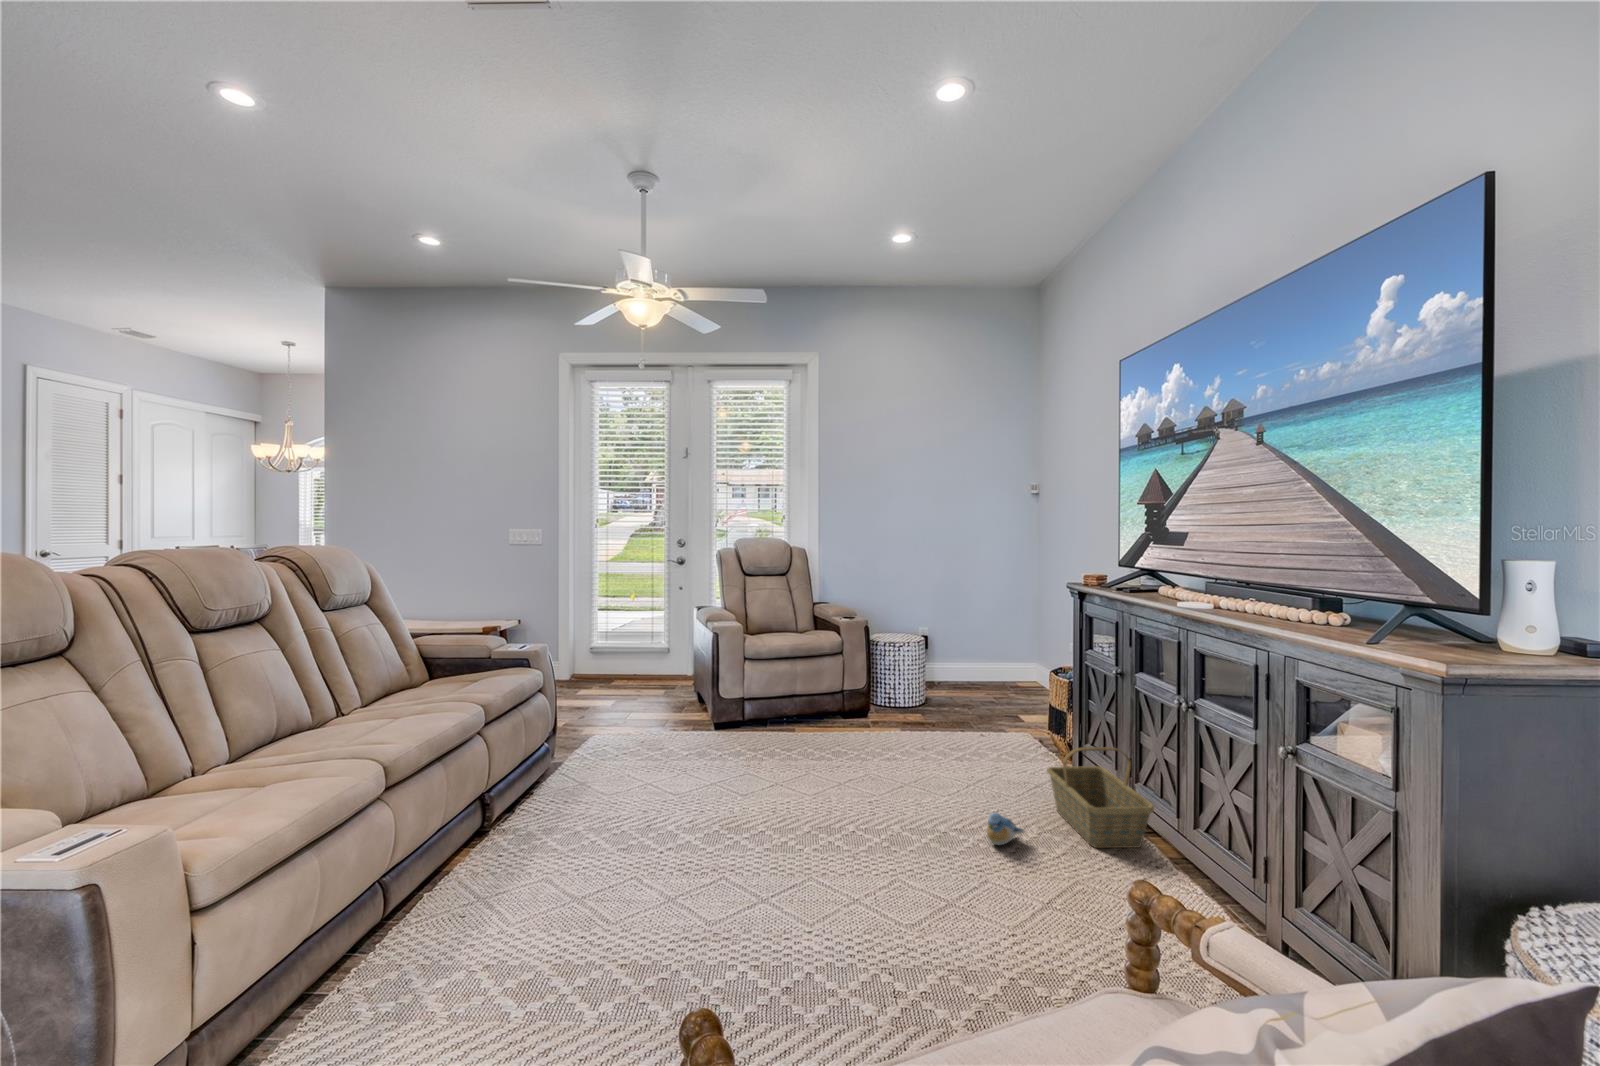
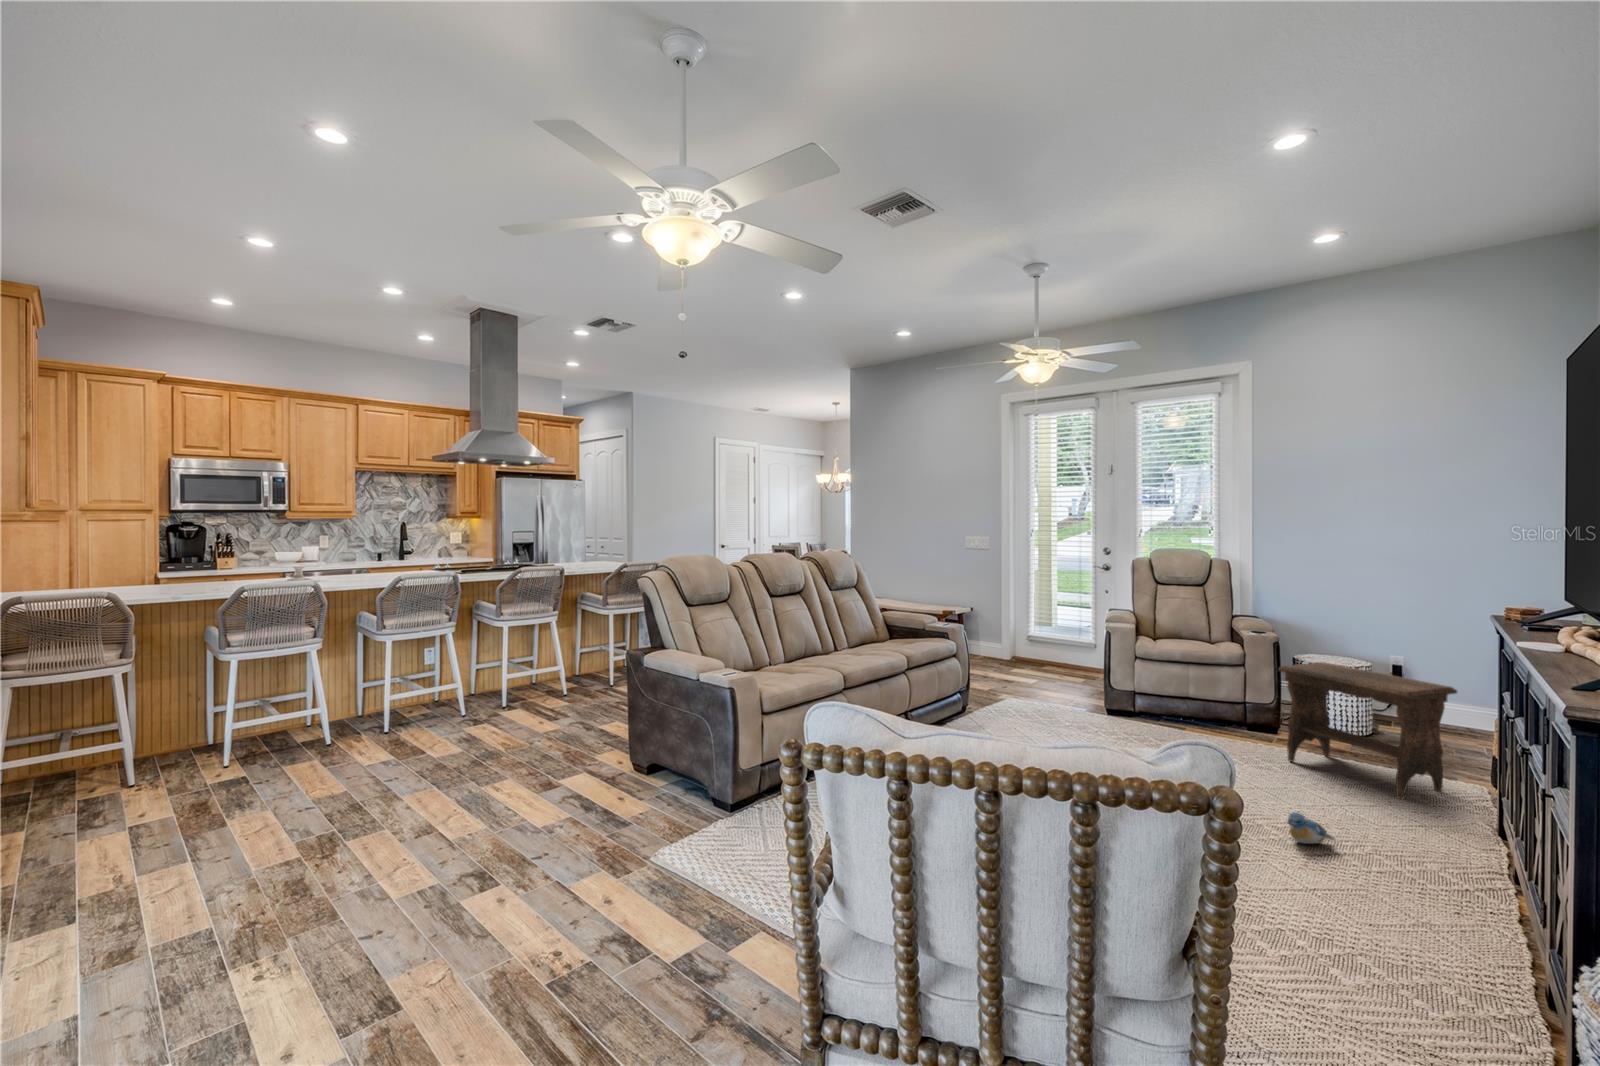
footstool: none [894,642,1027,764] -> present [1278,662,1457,799]
basket: present [1047,747,1154,848] -> none [1400,778,1499,890]

